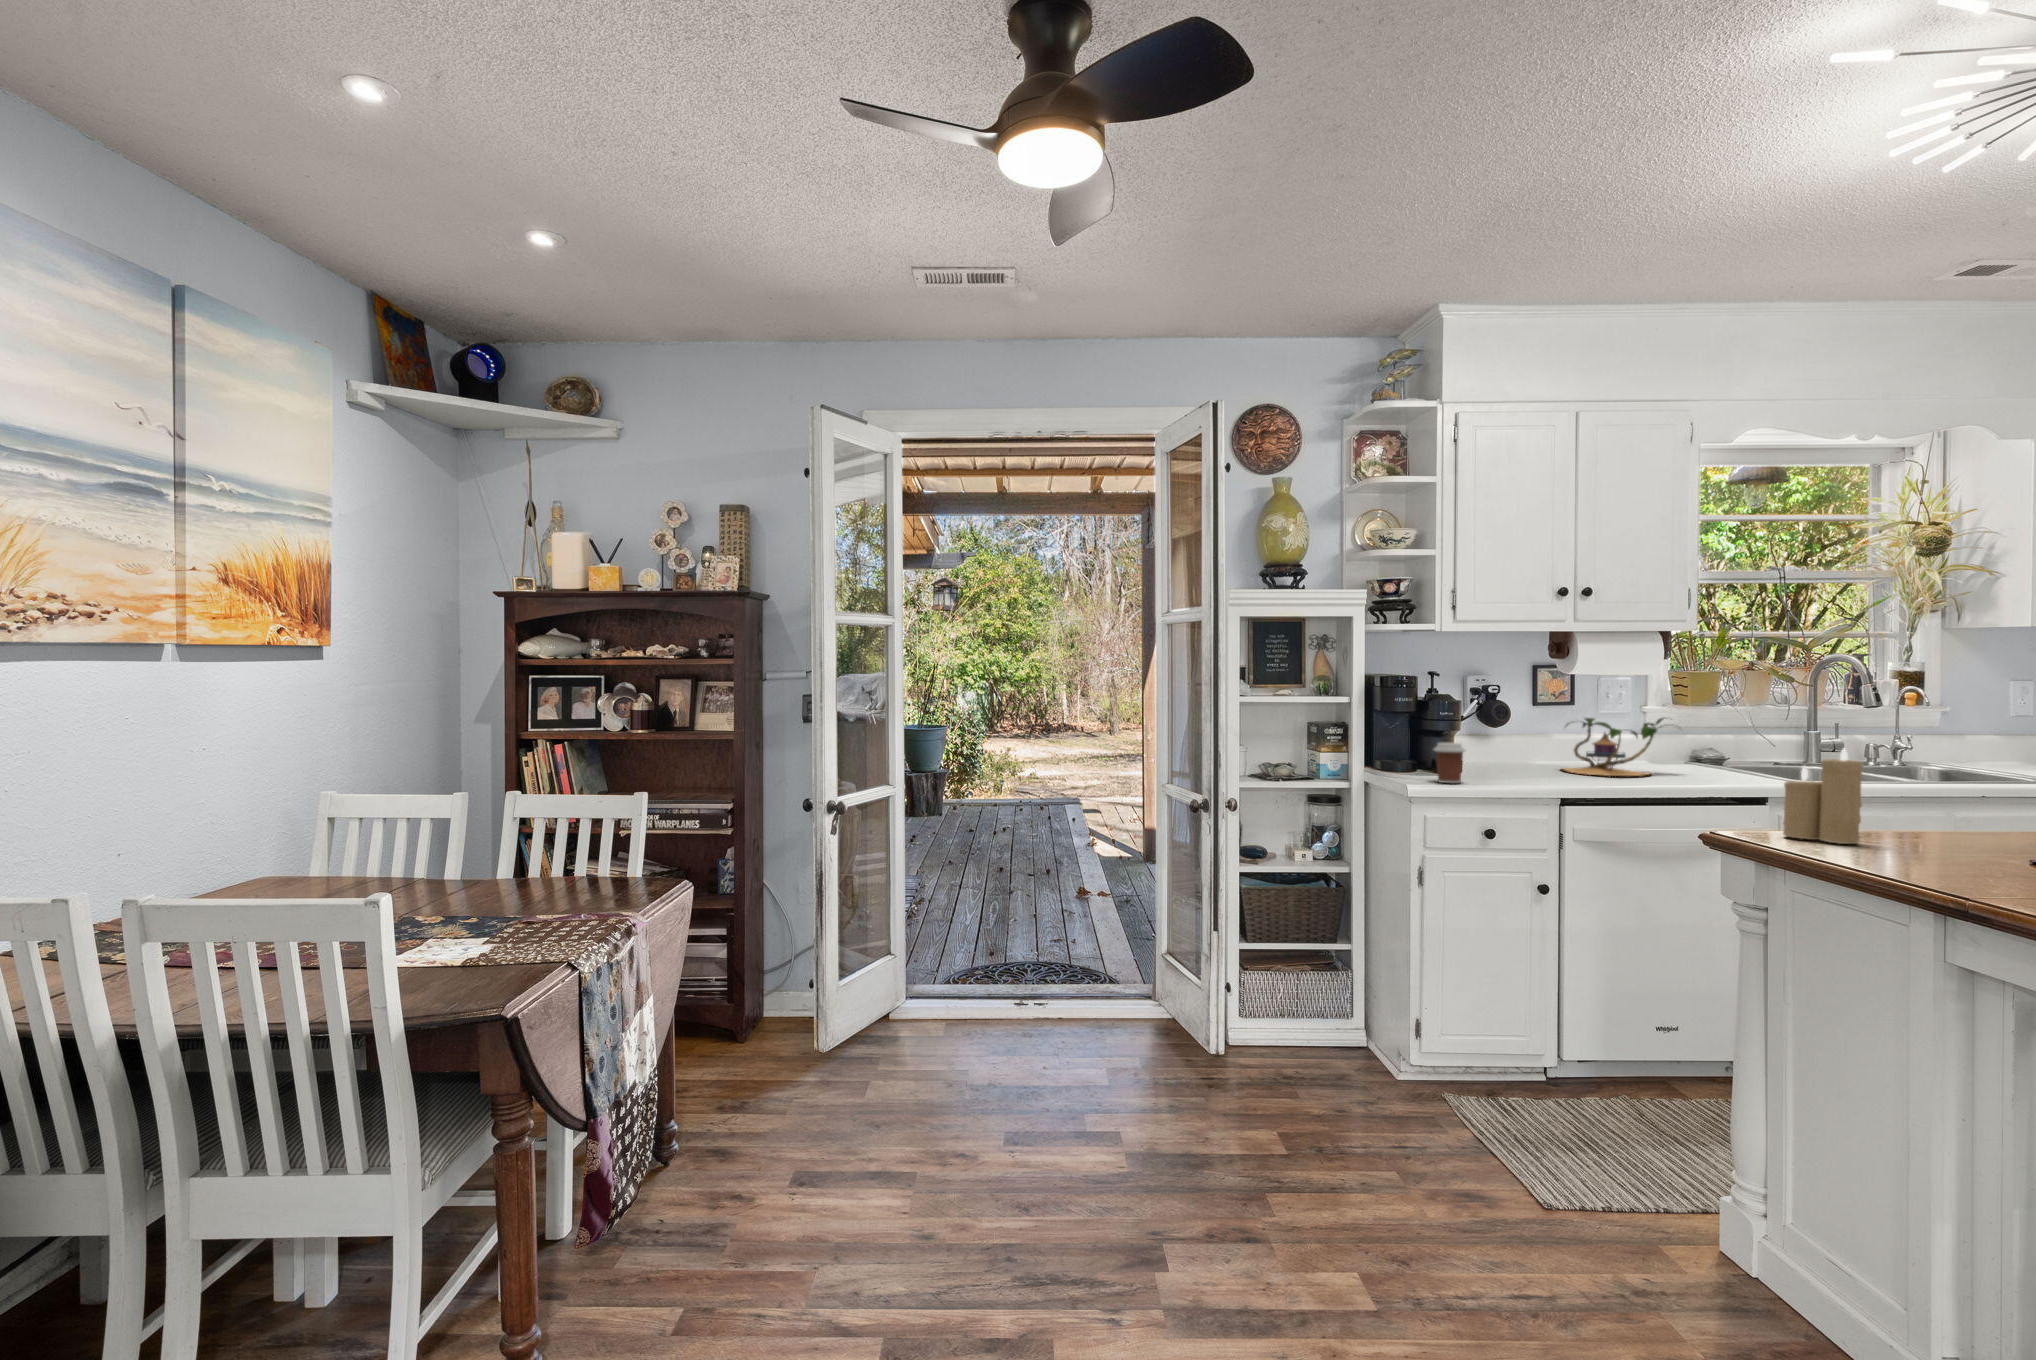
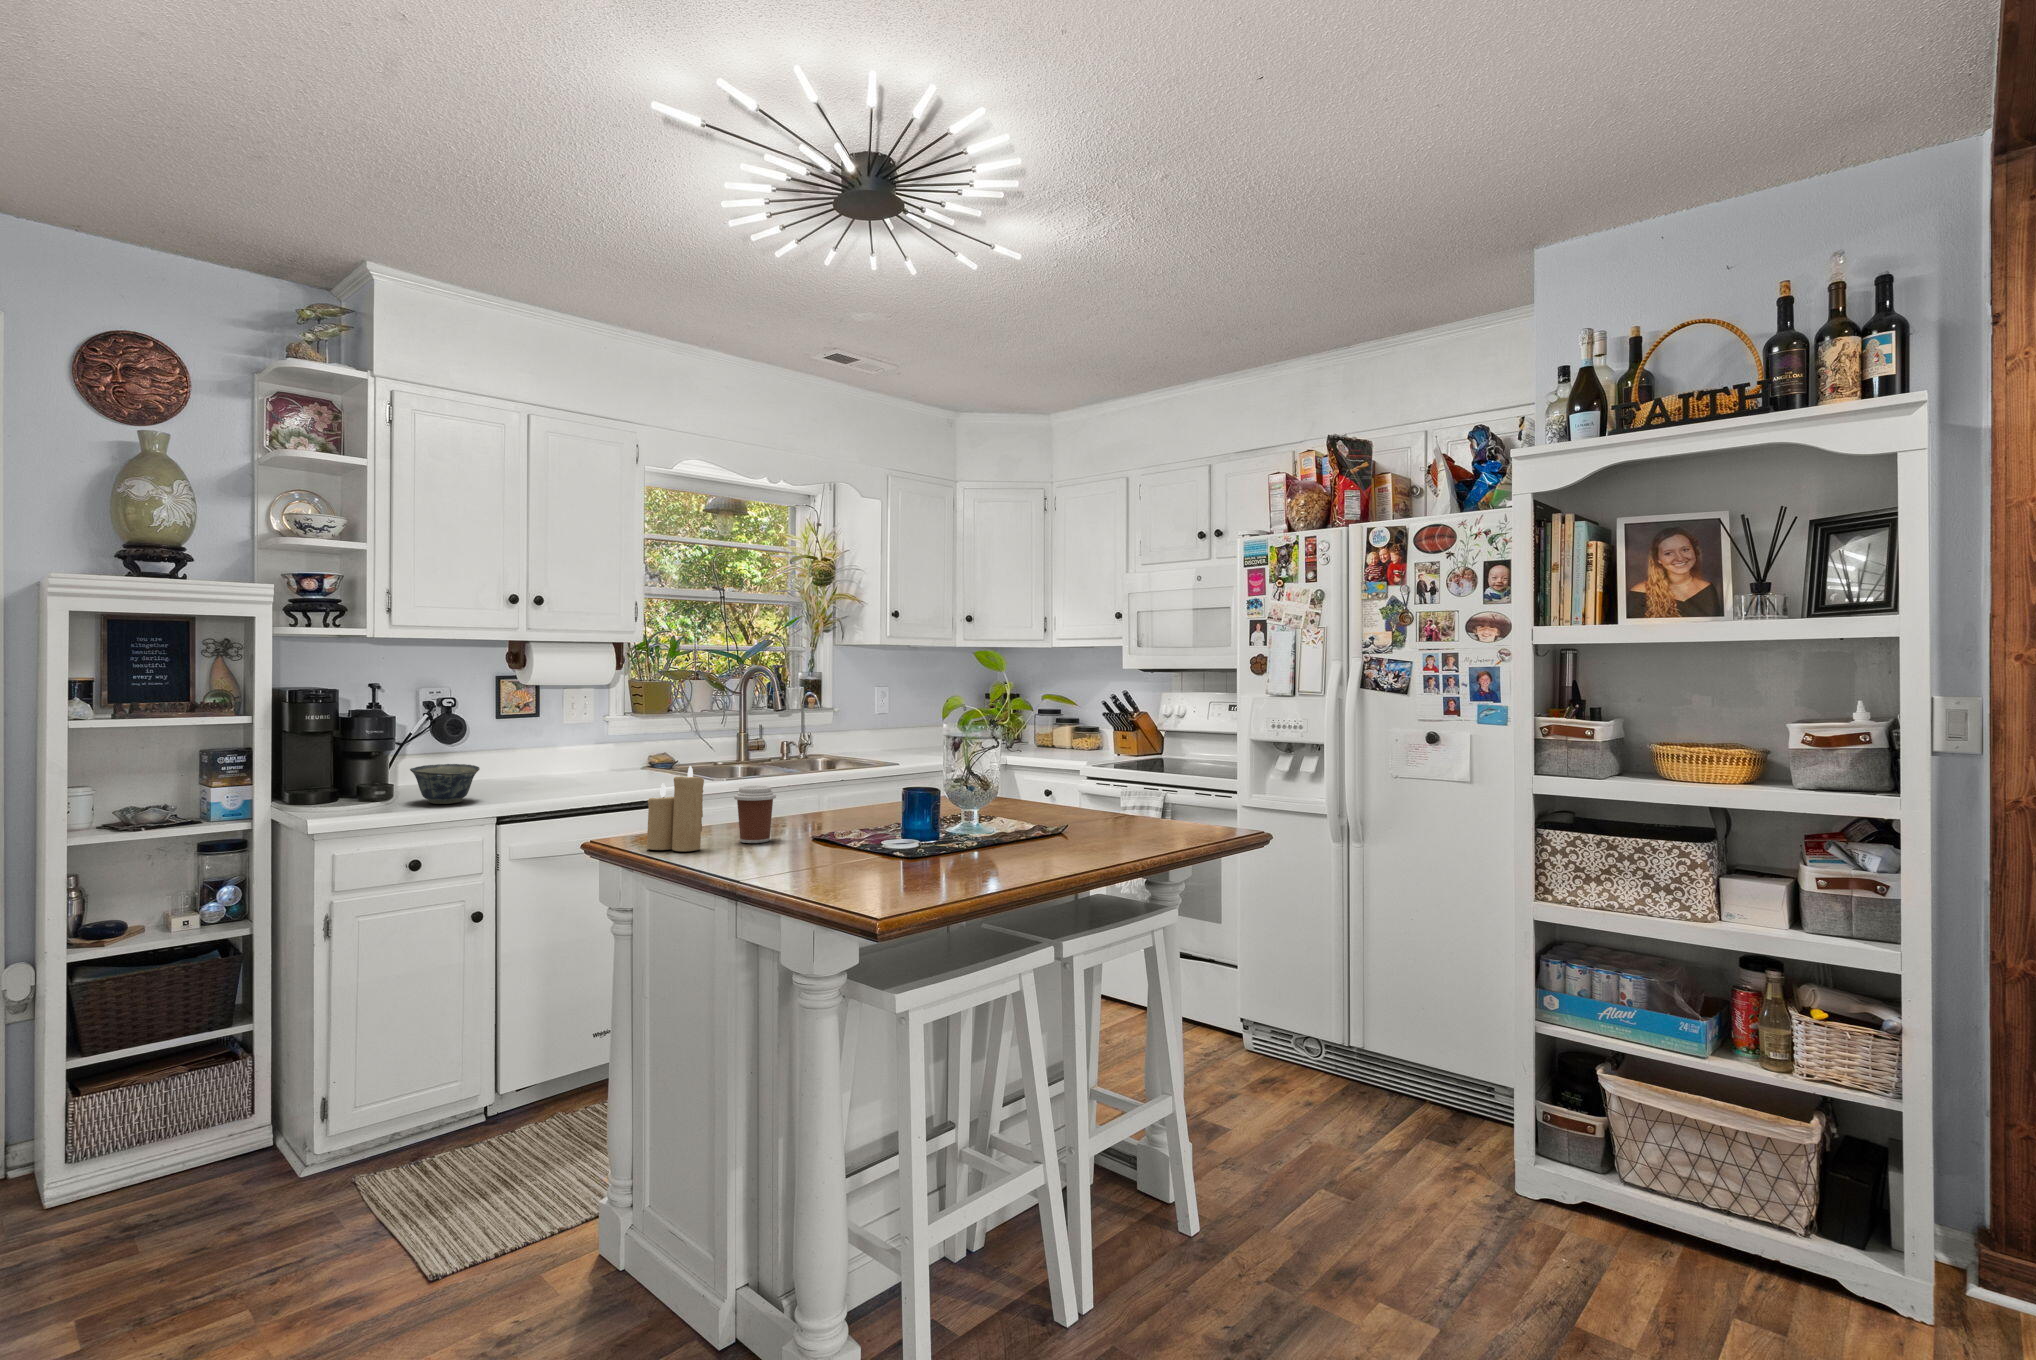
plant: present [1564,718,1673,776] -> none [513,728,628,790]
coffee cup: present [1434,743,1465,783] -> present [734,786,776,843]
bowl: none [1475,743,1538,779] -> present [410,764,480,804]

